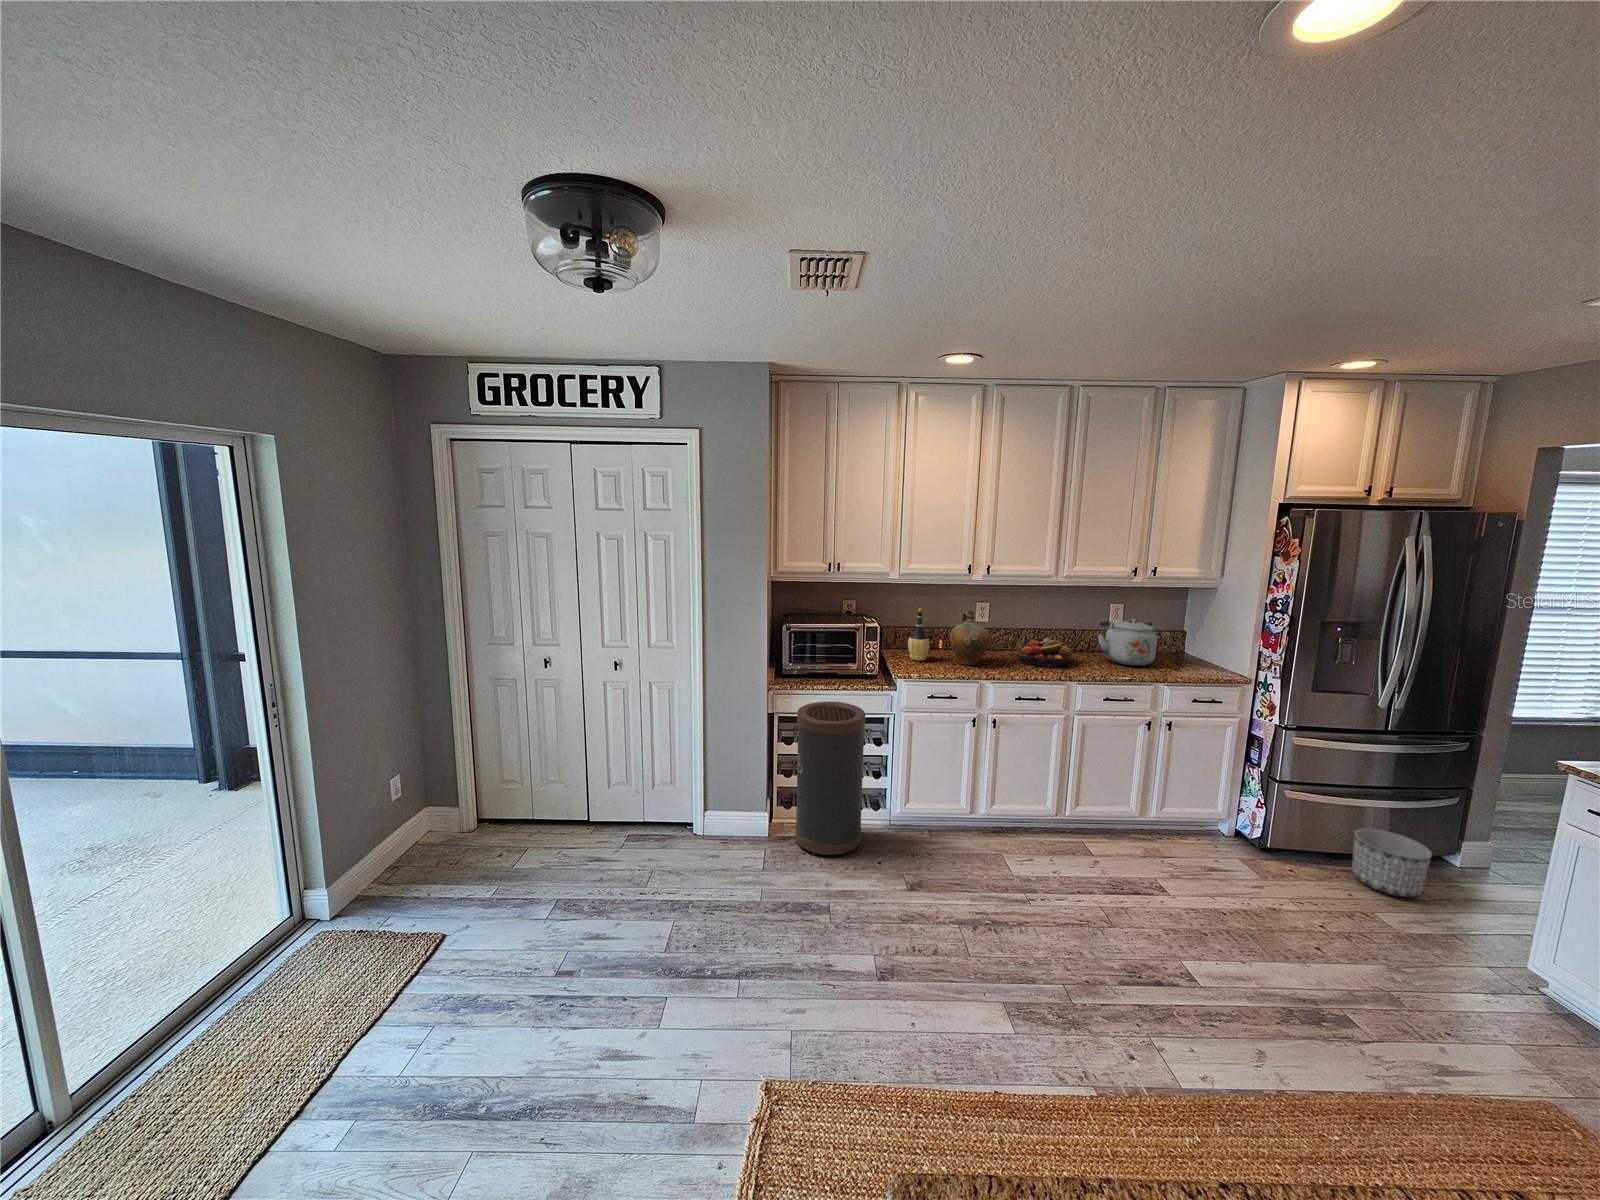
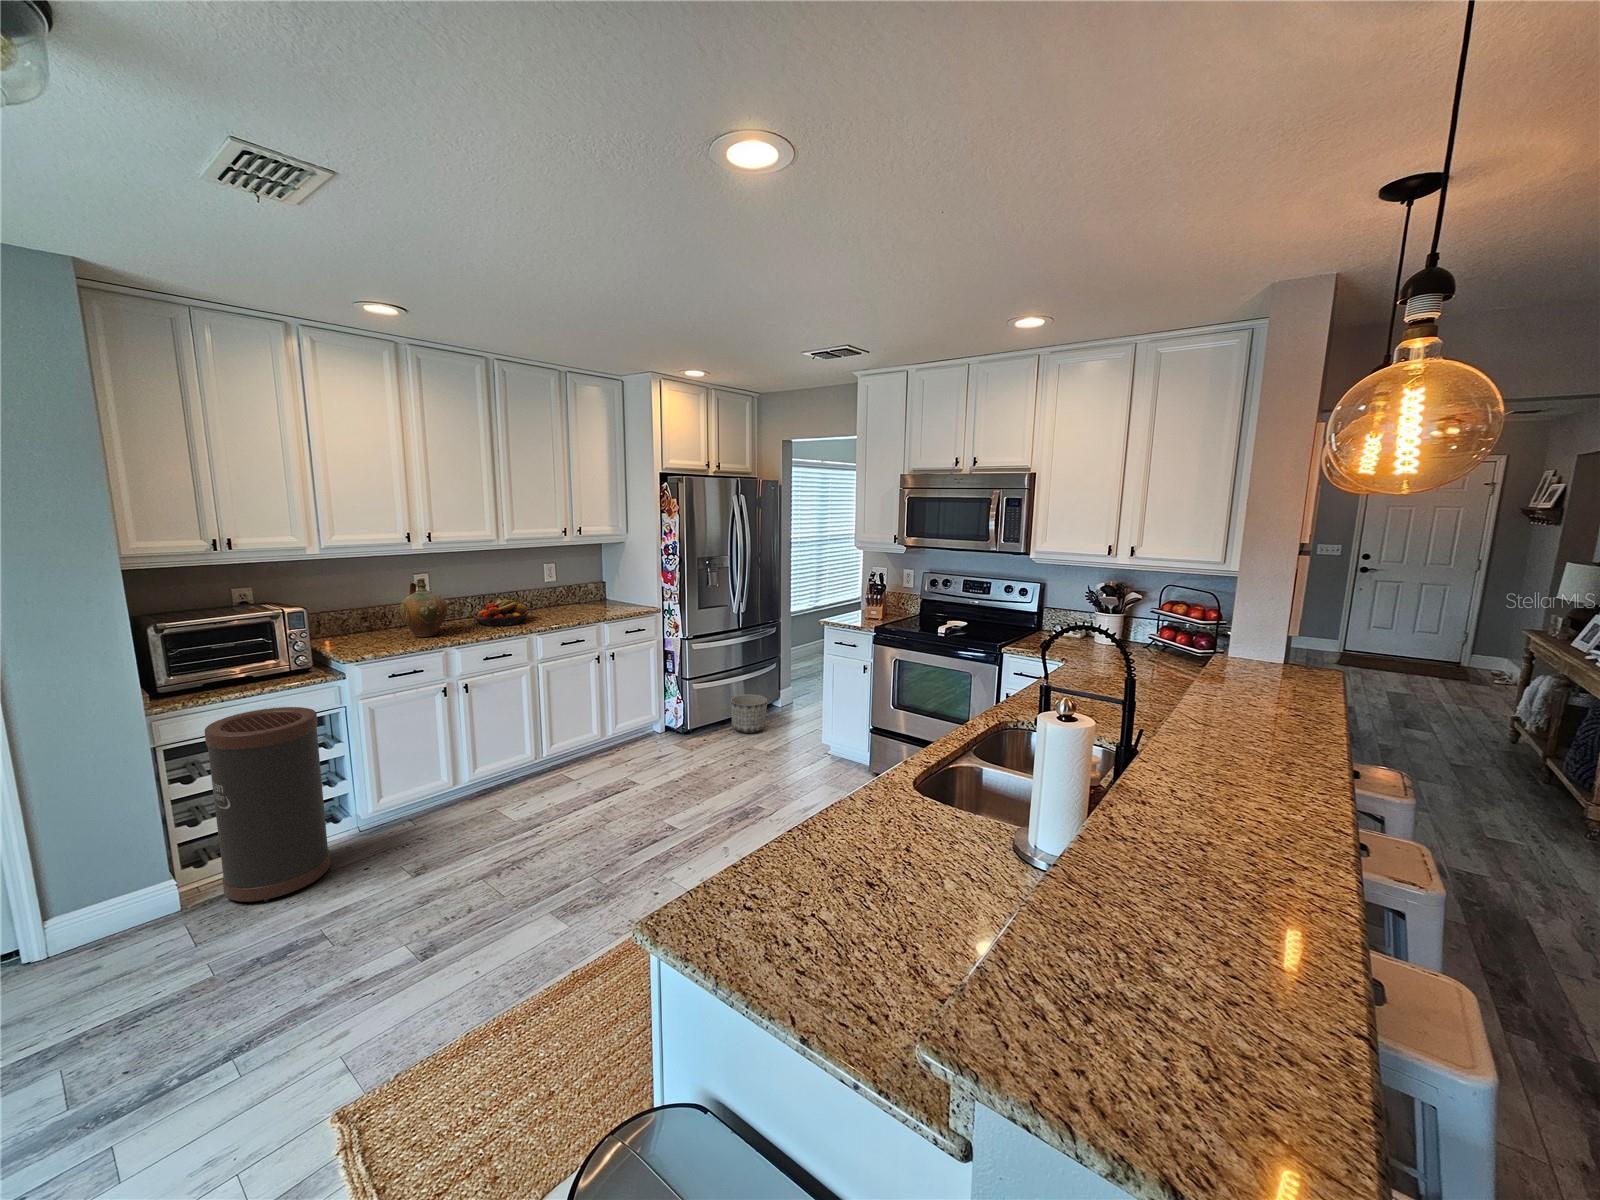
wine bottle: present [908,608,929,661] -> none [346,582,375,643]
kettle: present [1098,619,1157,666] -> none [545,573,594,613]

